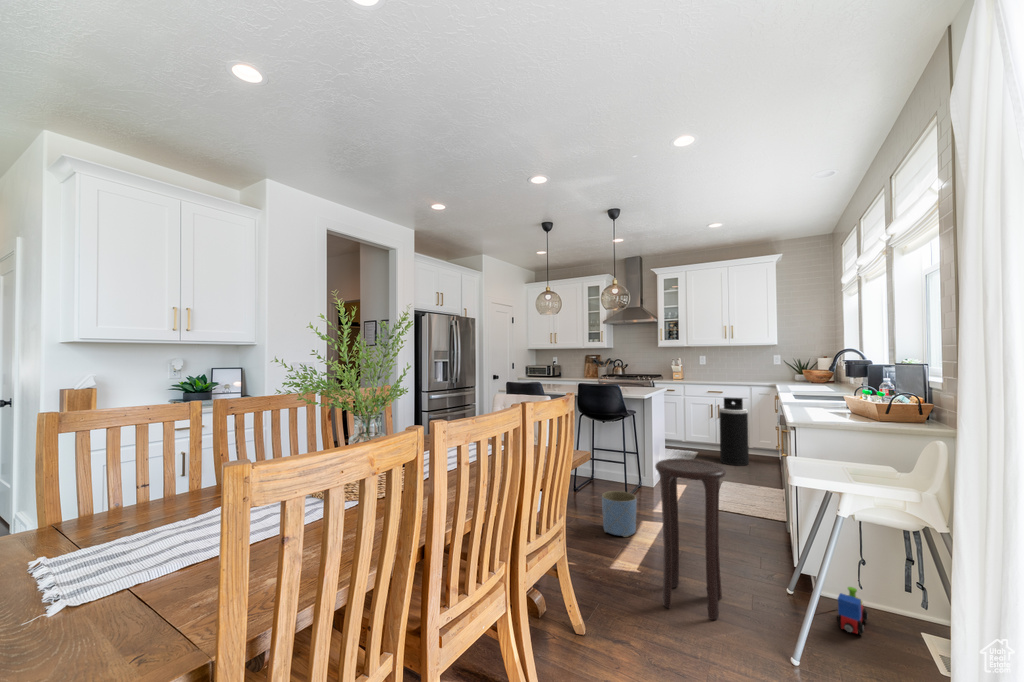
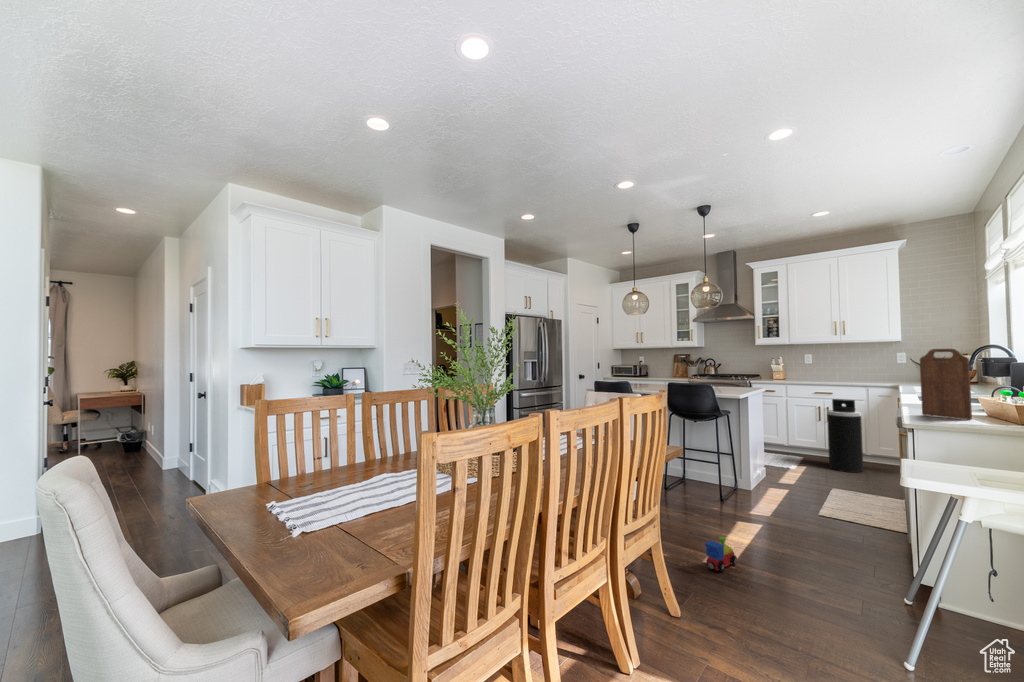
cutting board: none [804,351,847,418] -> present [920,349,972,420]
stool: present [655,458,726,620] -> none [751,457,827,617]
planter: present [602,491,637,537] -> none [696,489,732,535]
toy train: present [837,587,868,635] -> present [705,537,737,572]

